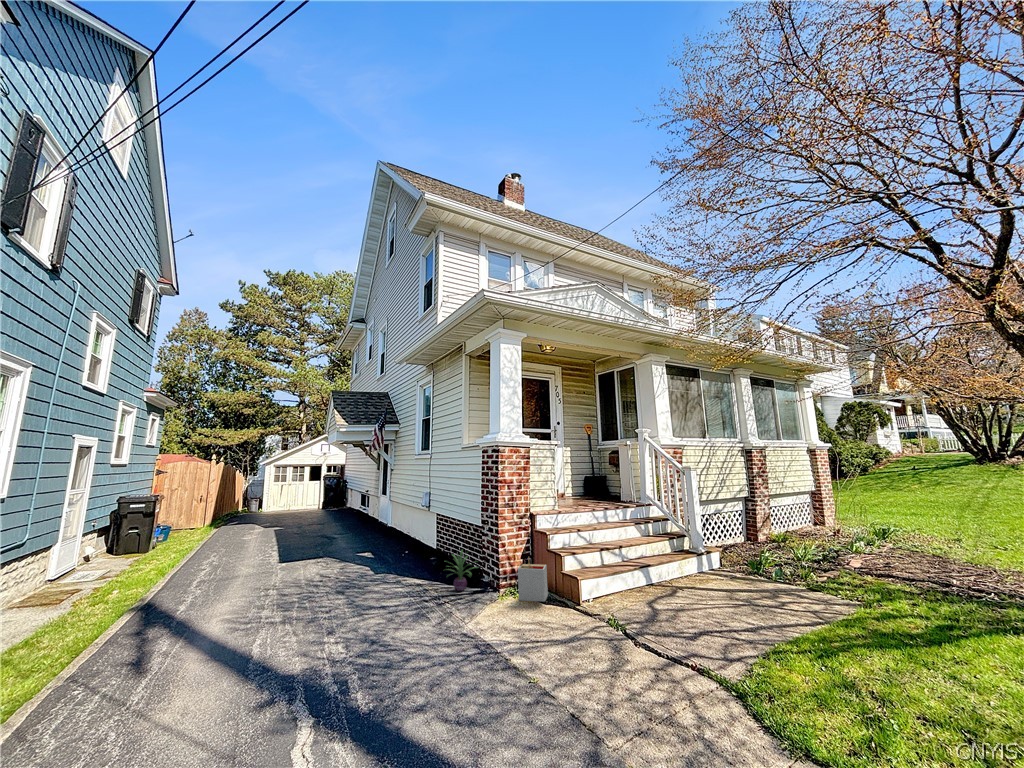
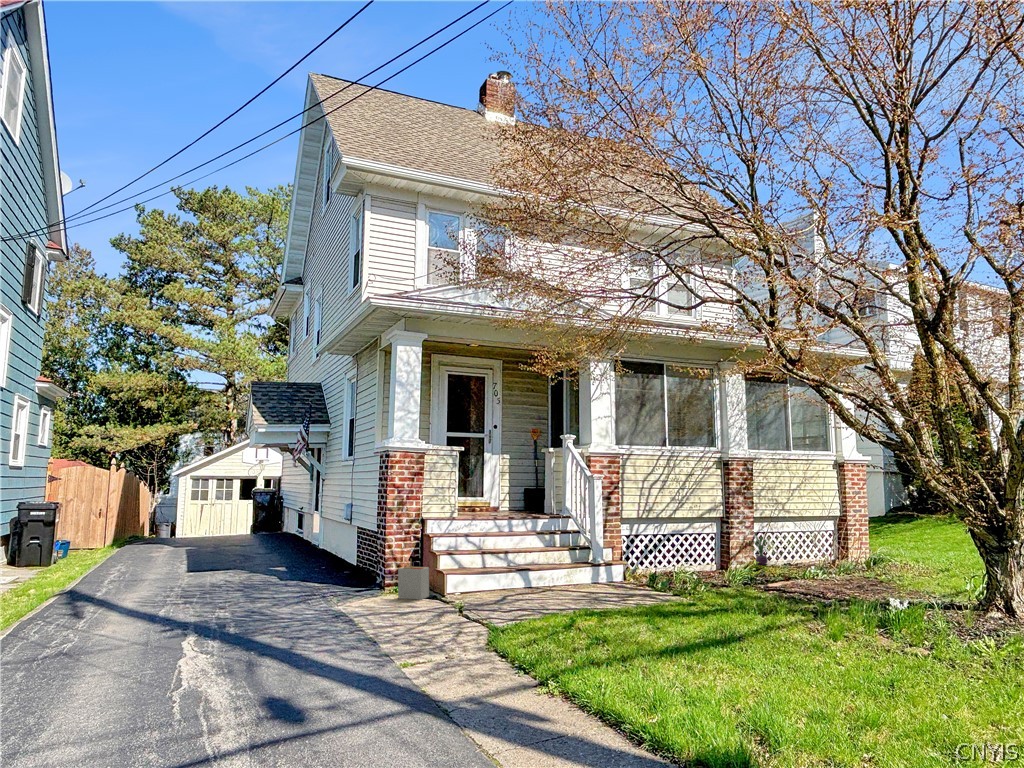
decorative plant: present [452,550,471,591] -> present [753,534,768,565]

